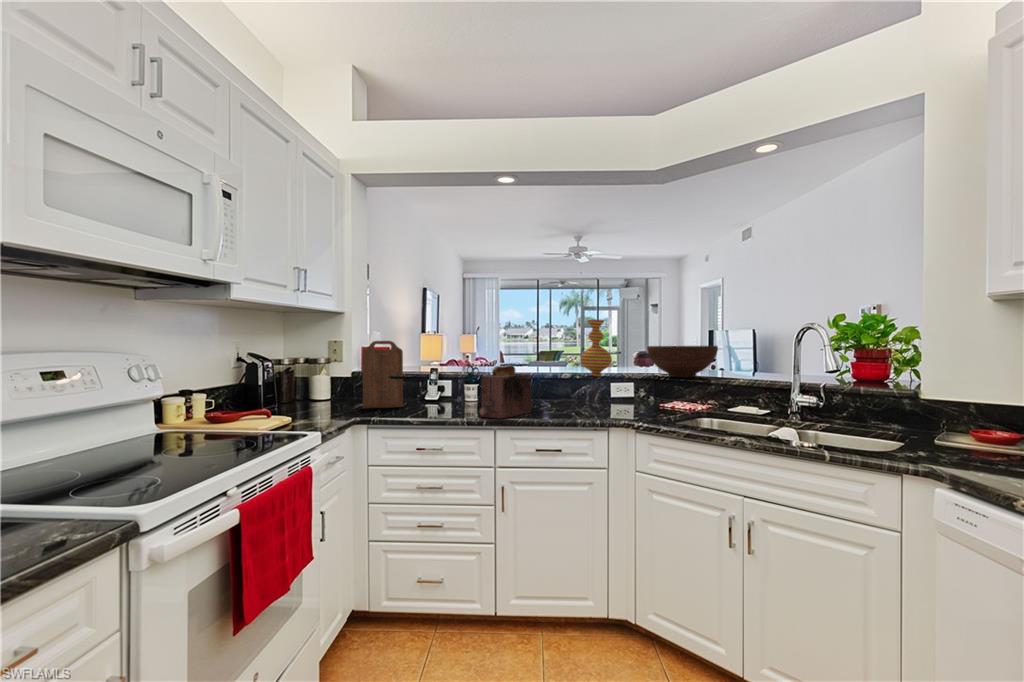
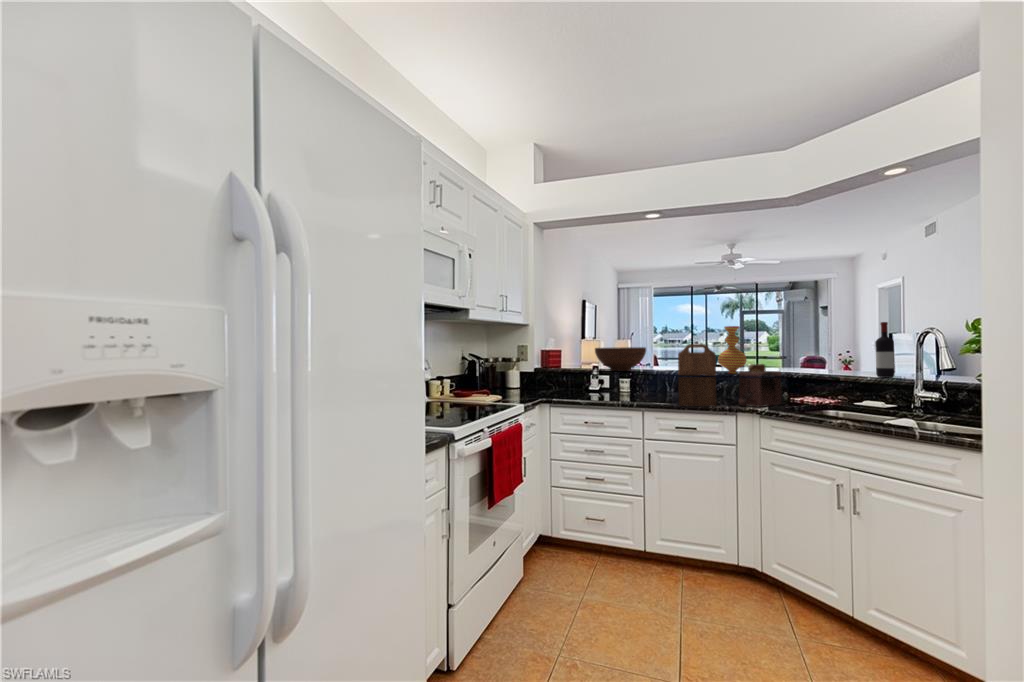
wine bottle: none [747,317,766,380] -> present [875,322,895,378]
cutting board: present [363,341,403,408] -> present [678,344,716,406]
fruit bowl: present [647,346,718,377] -> present [595,347,646,371]
toaster: present [479,365,532,418] -> present [739,364,782,407]

